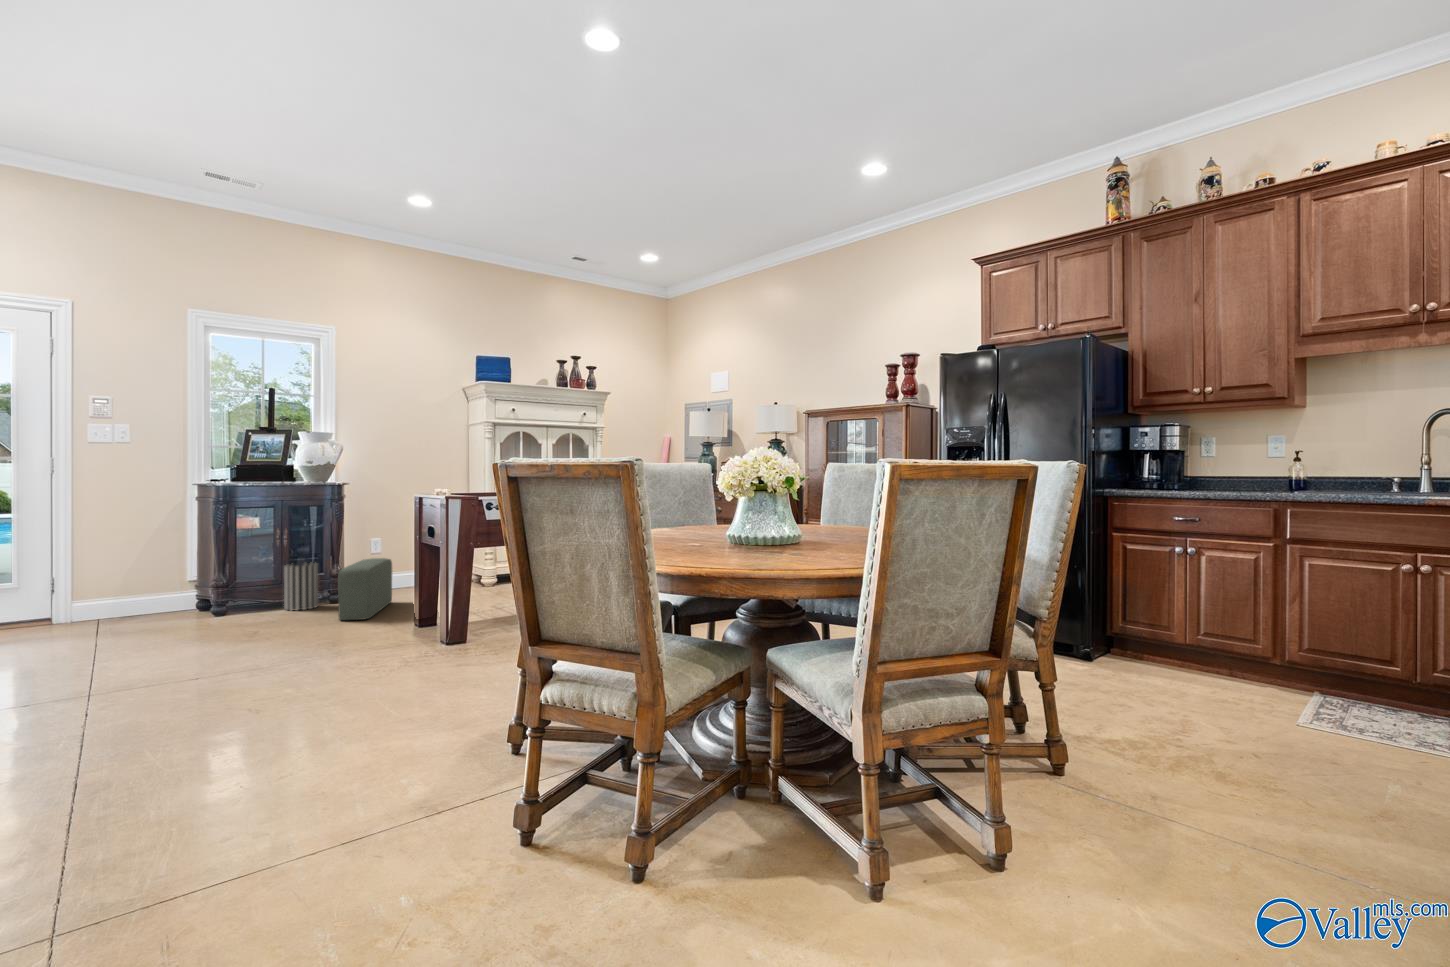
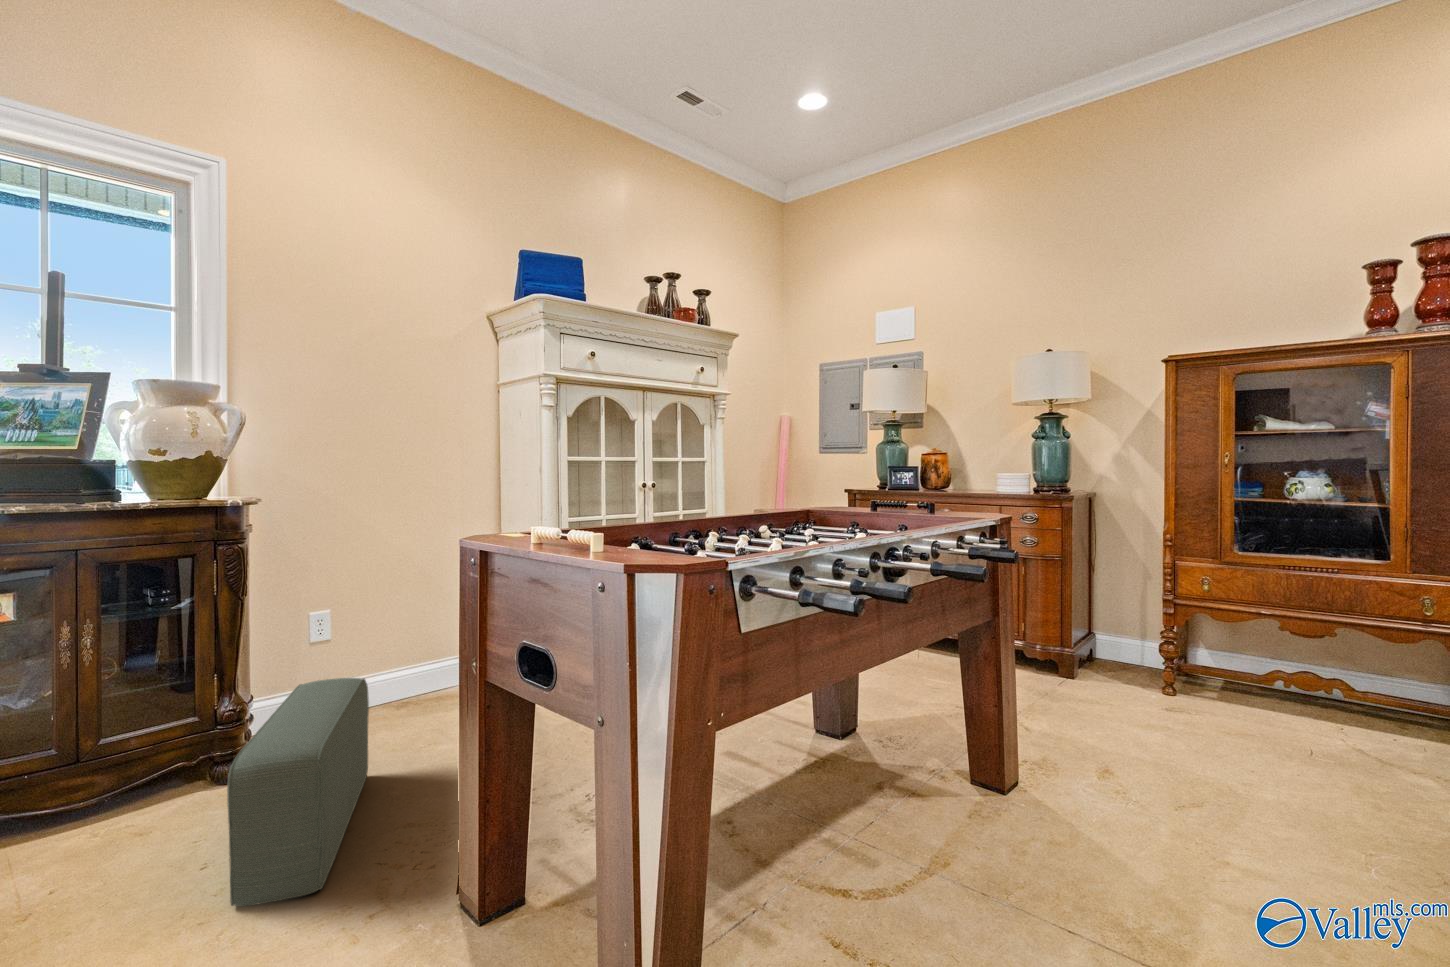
wastebasket: present [284,562,318,611] -> none [80,699,180,841]

